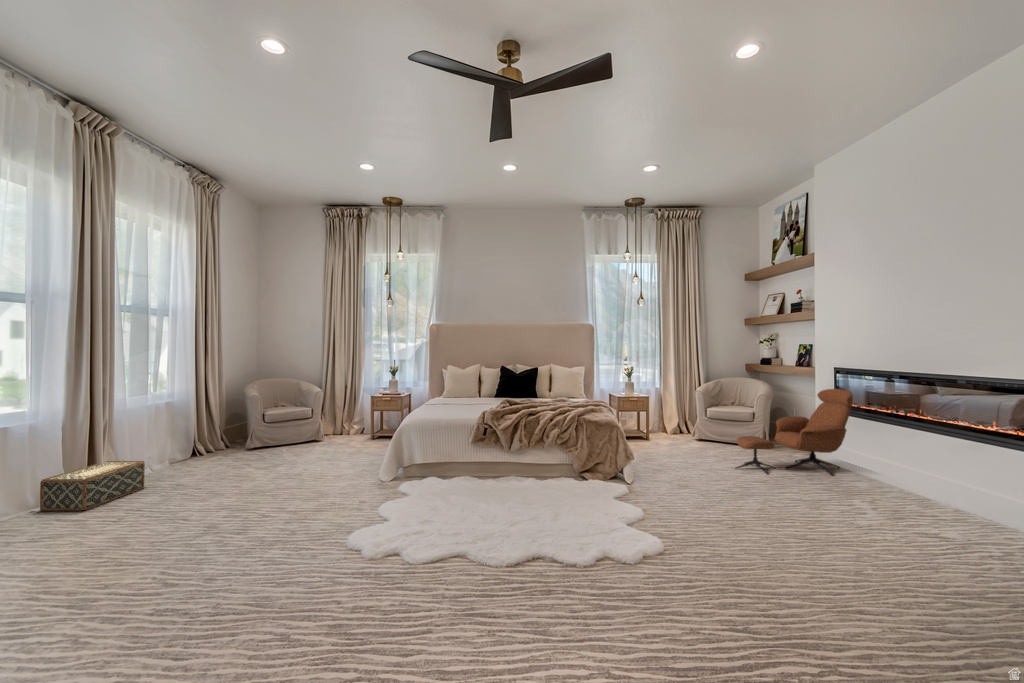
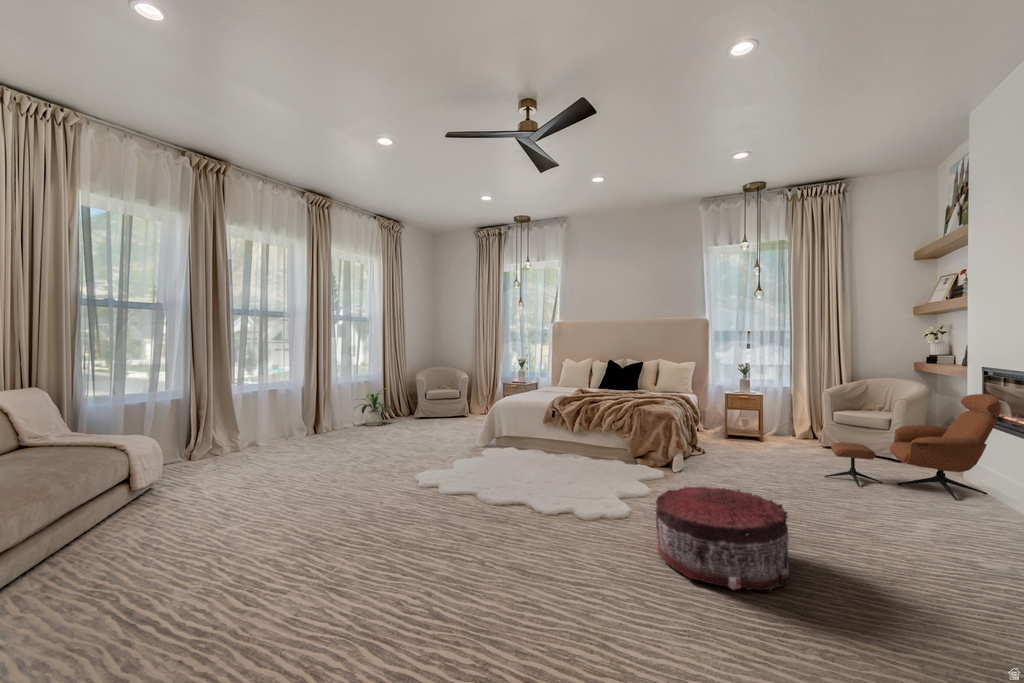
house plant: none [151,412,220,469] -> present [354,388,392,426]
woven basket: present [40,461,145,511] -> none [285,415,341,442]
pouf: none [710,493,863,599] -> present [655,487,789,591]

